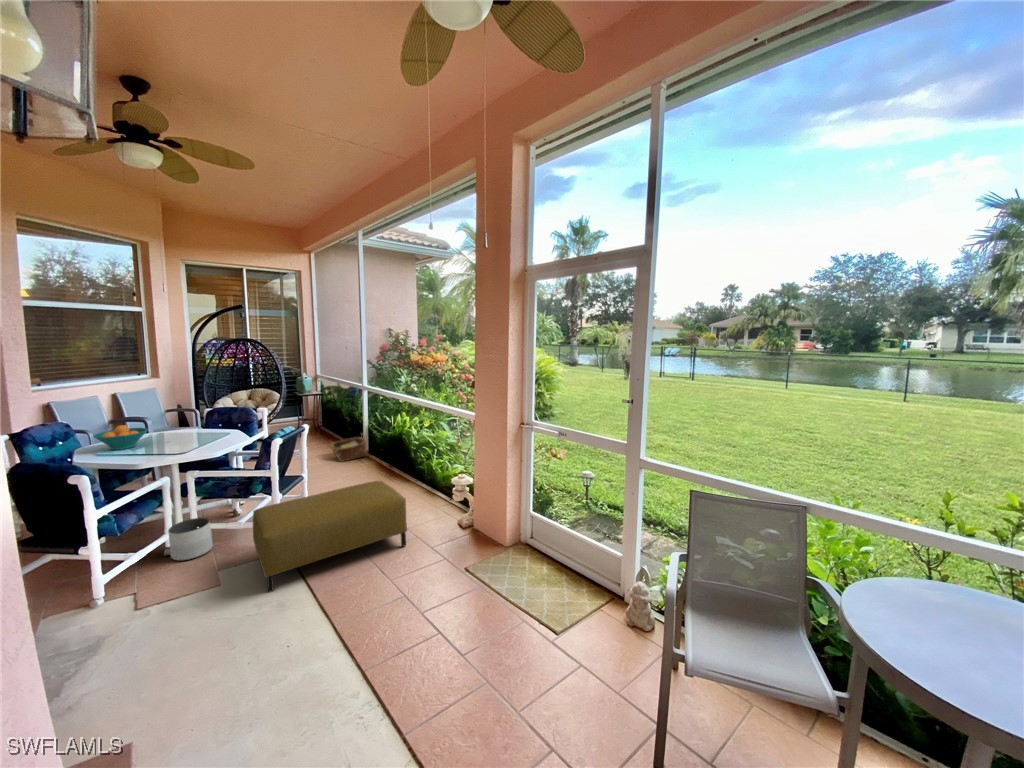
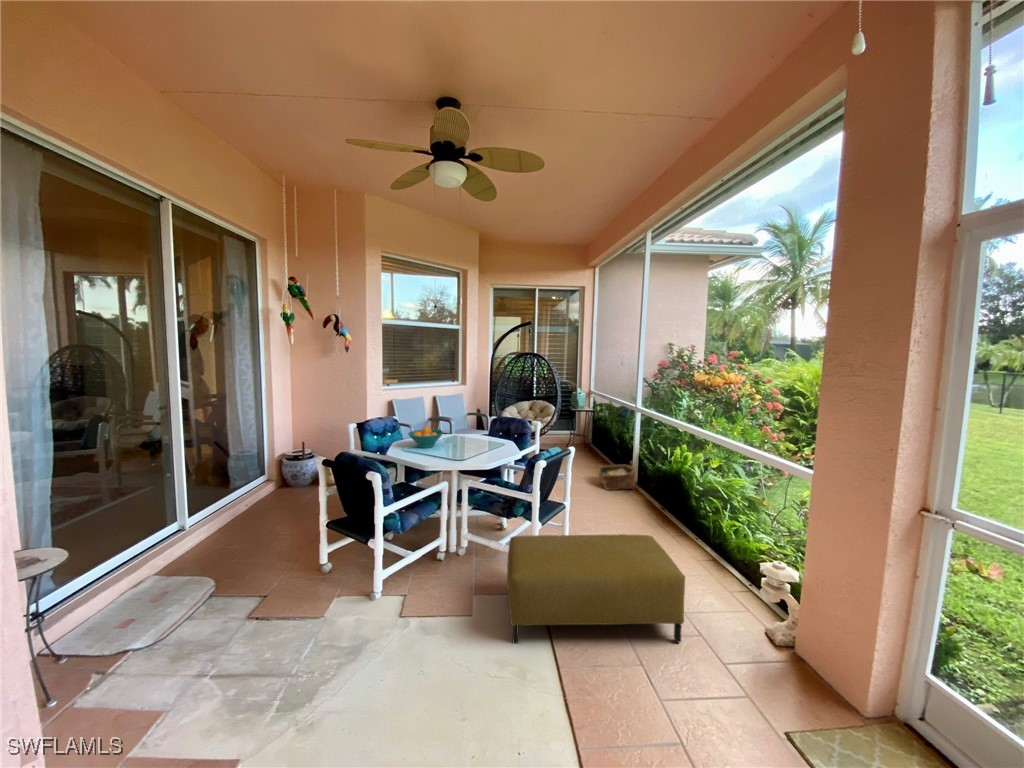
planter: present [168,518,213,561] -> none [445,526,477,568]

